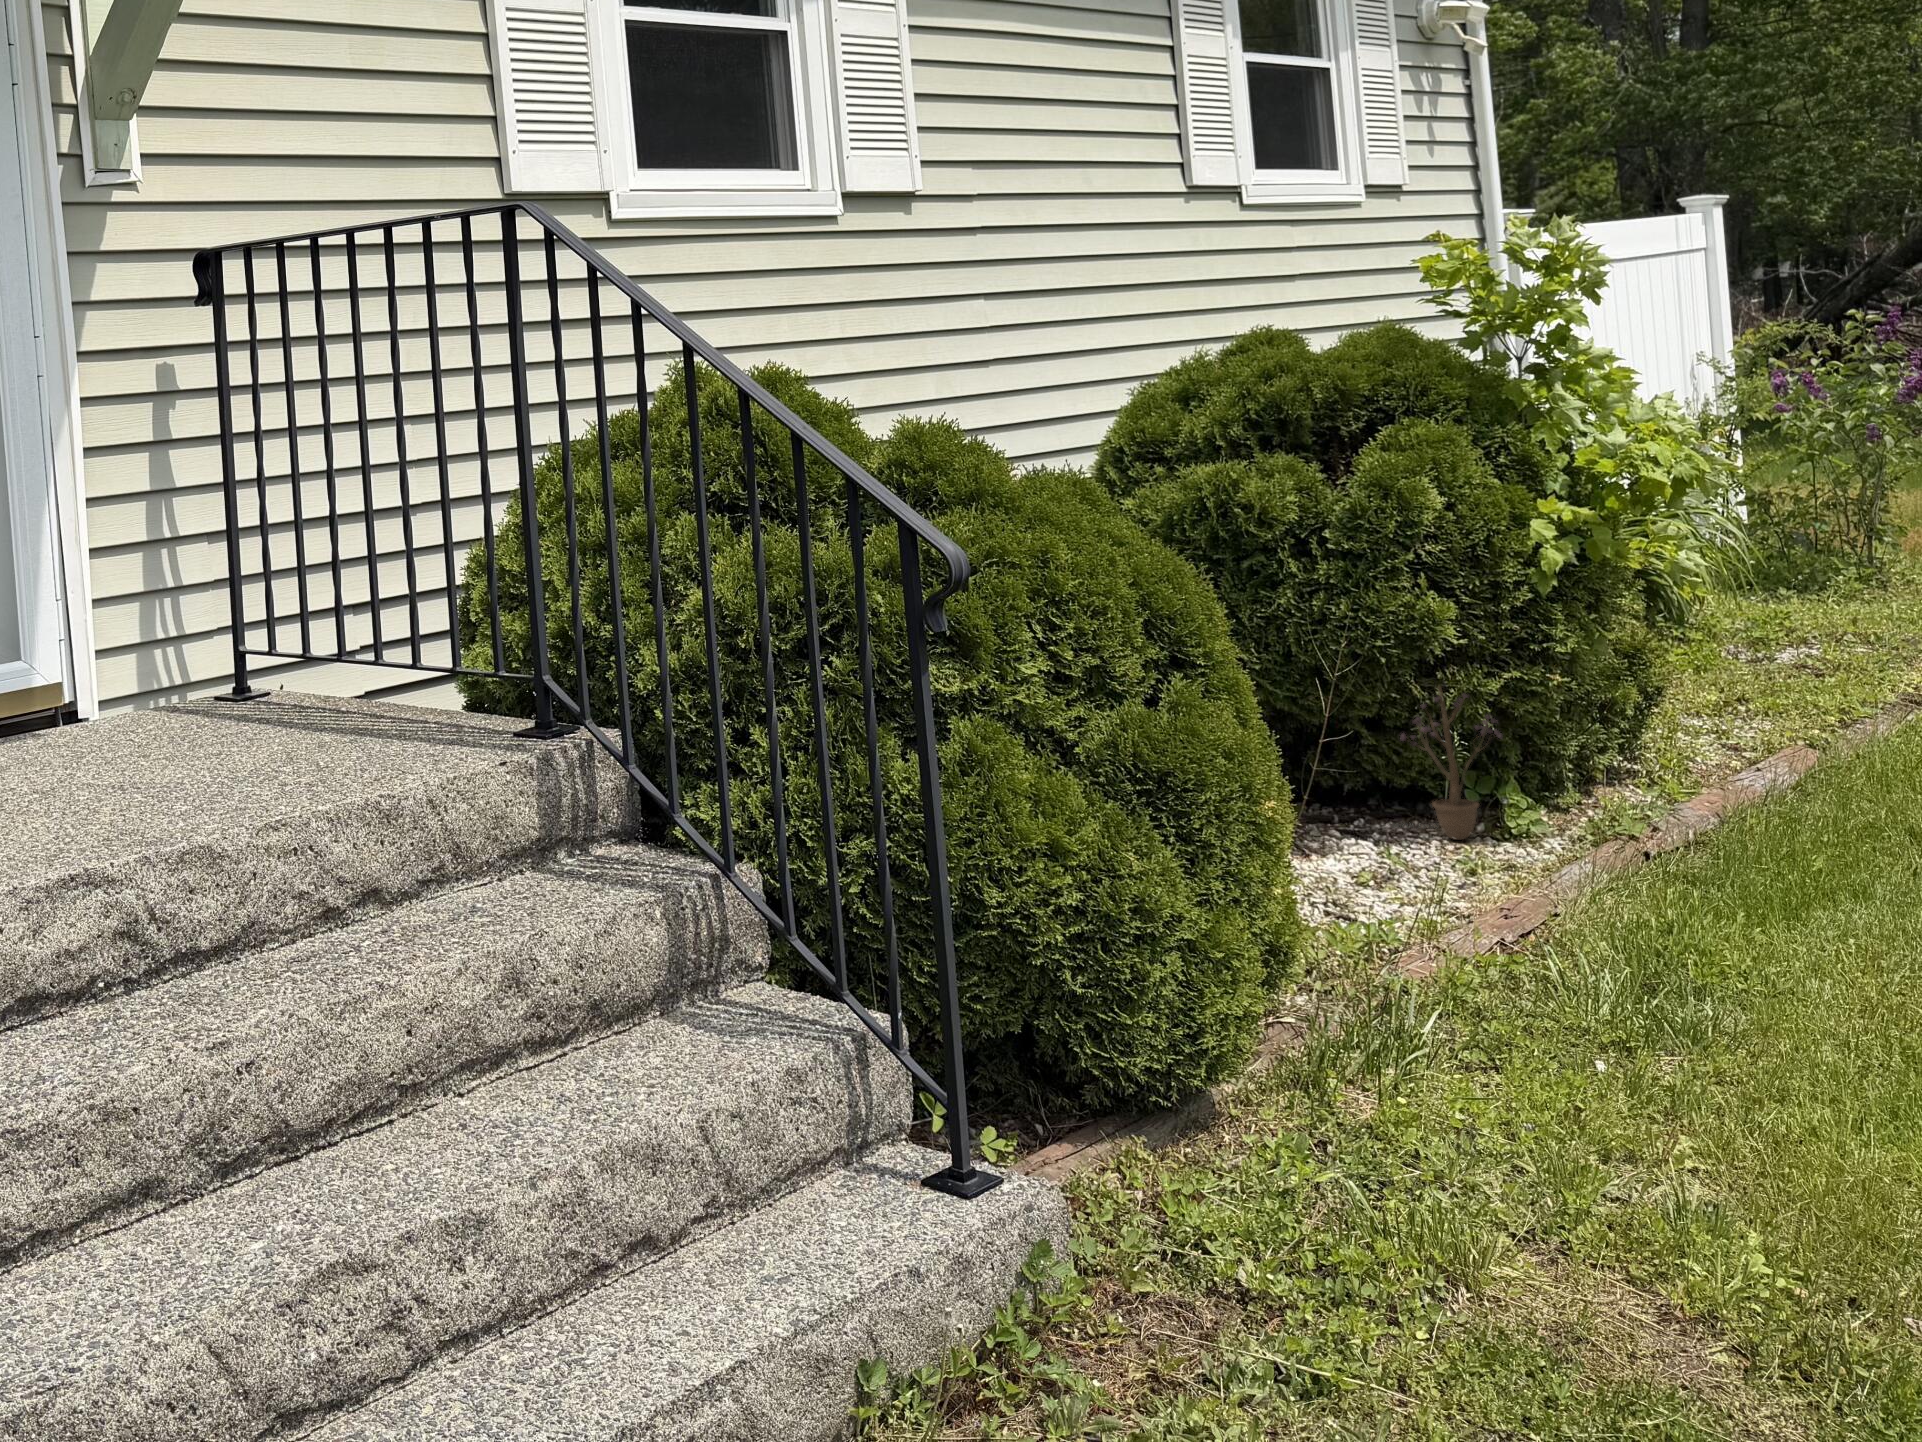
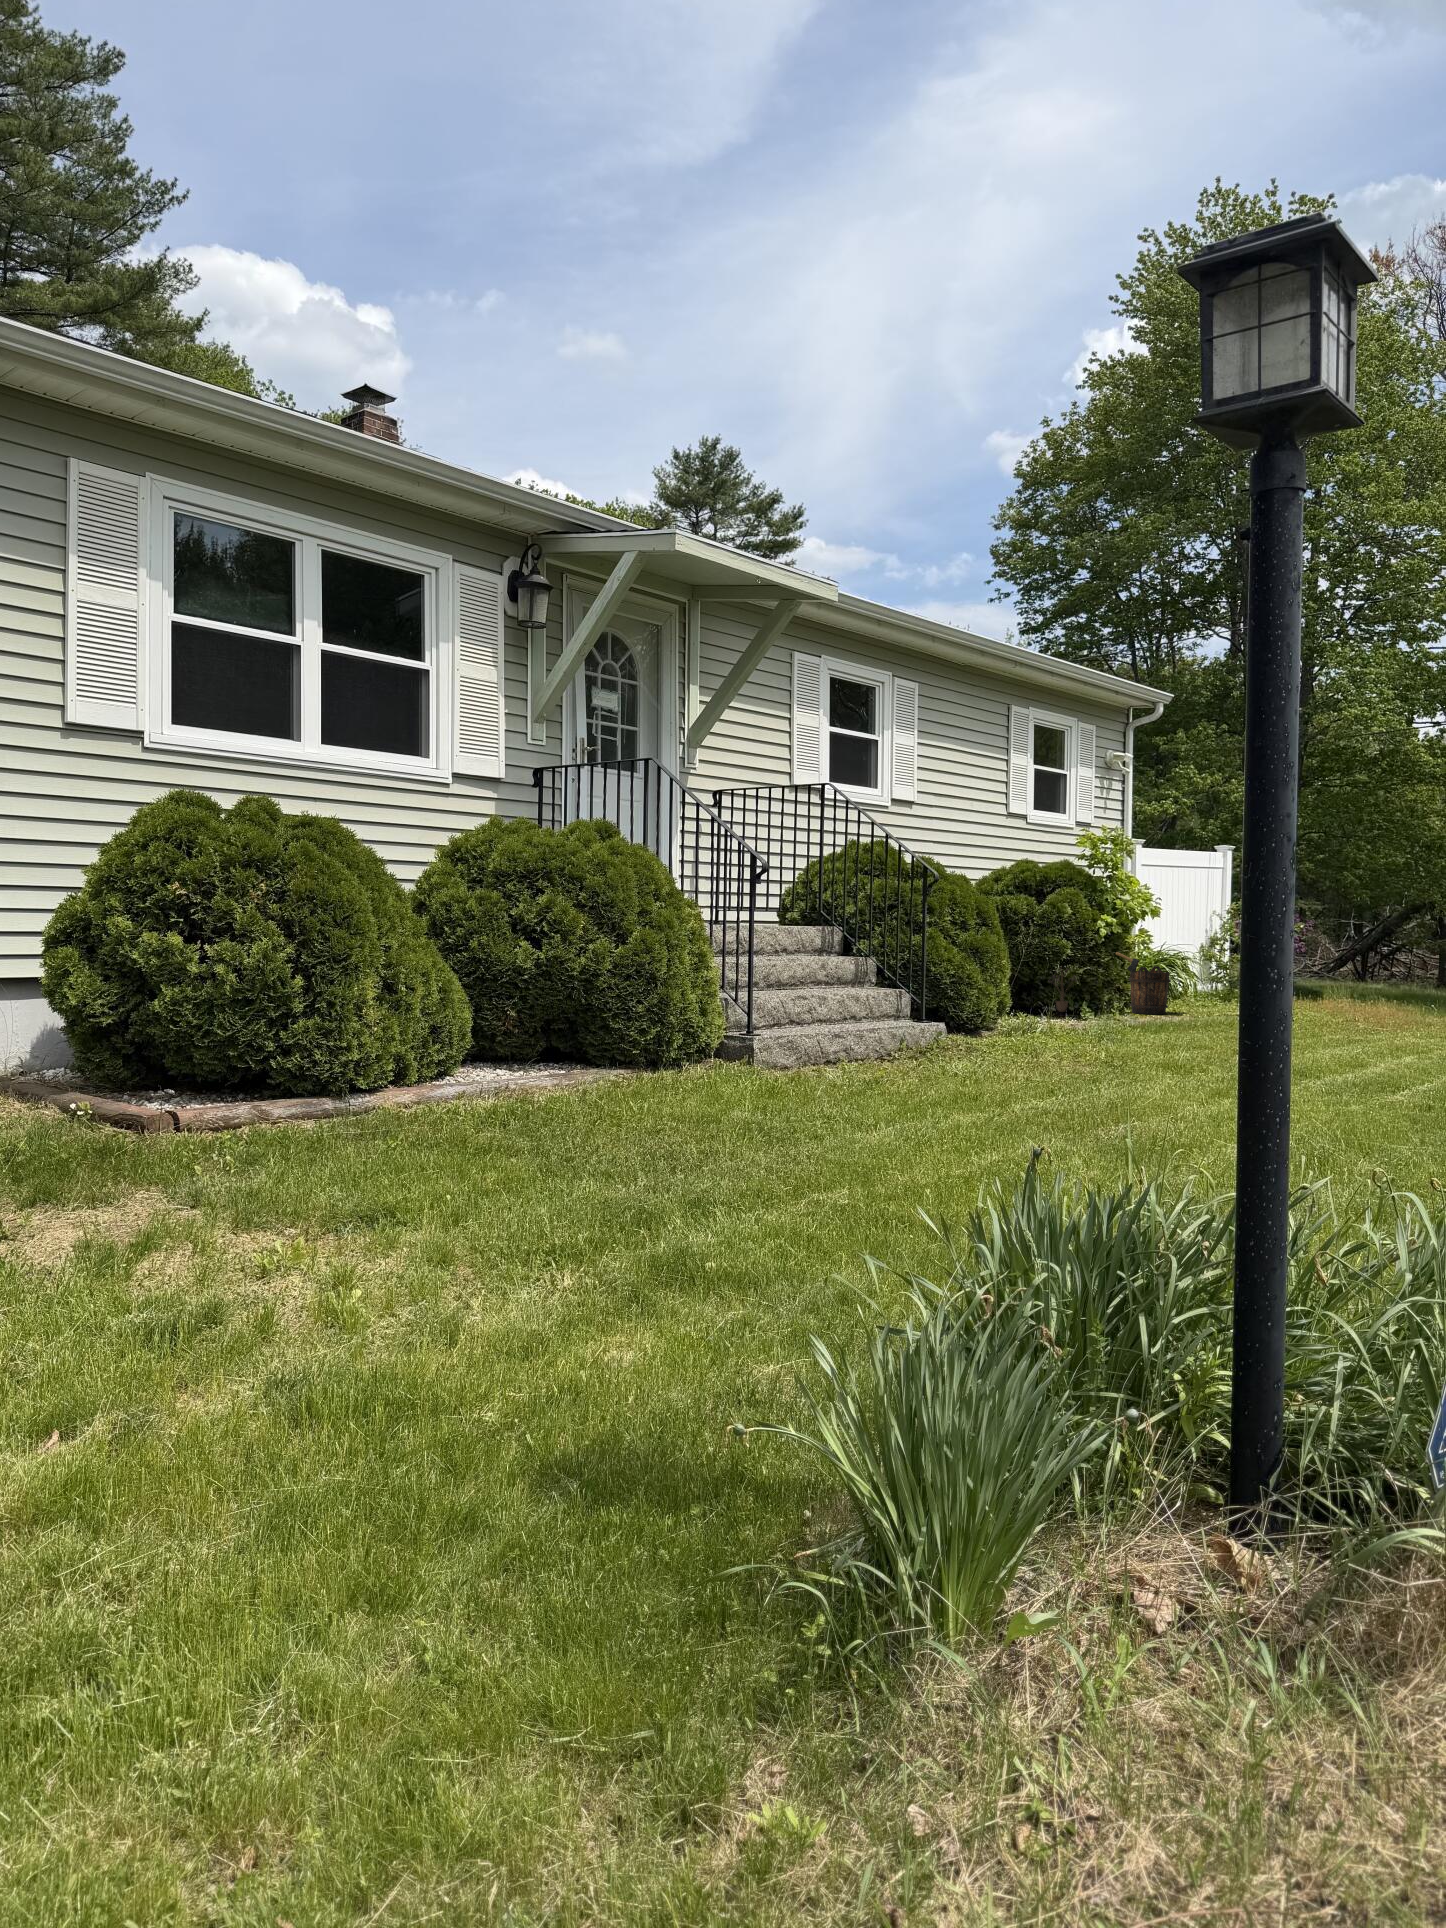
bucket: none [1612,617,1829,831] -> present [1116,952,1171,1015]

